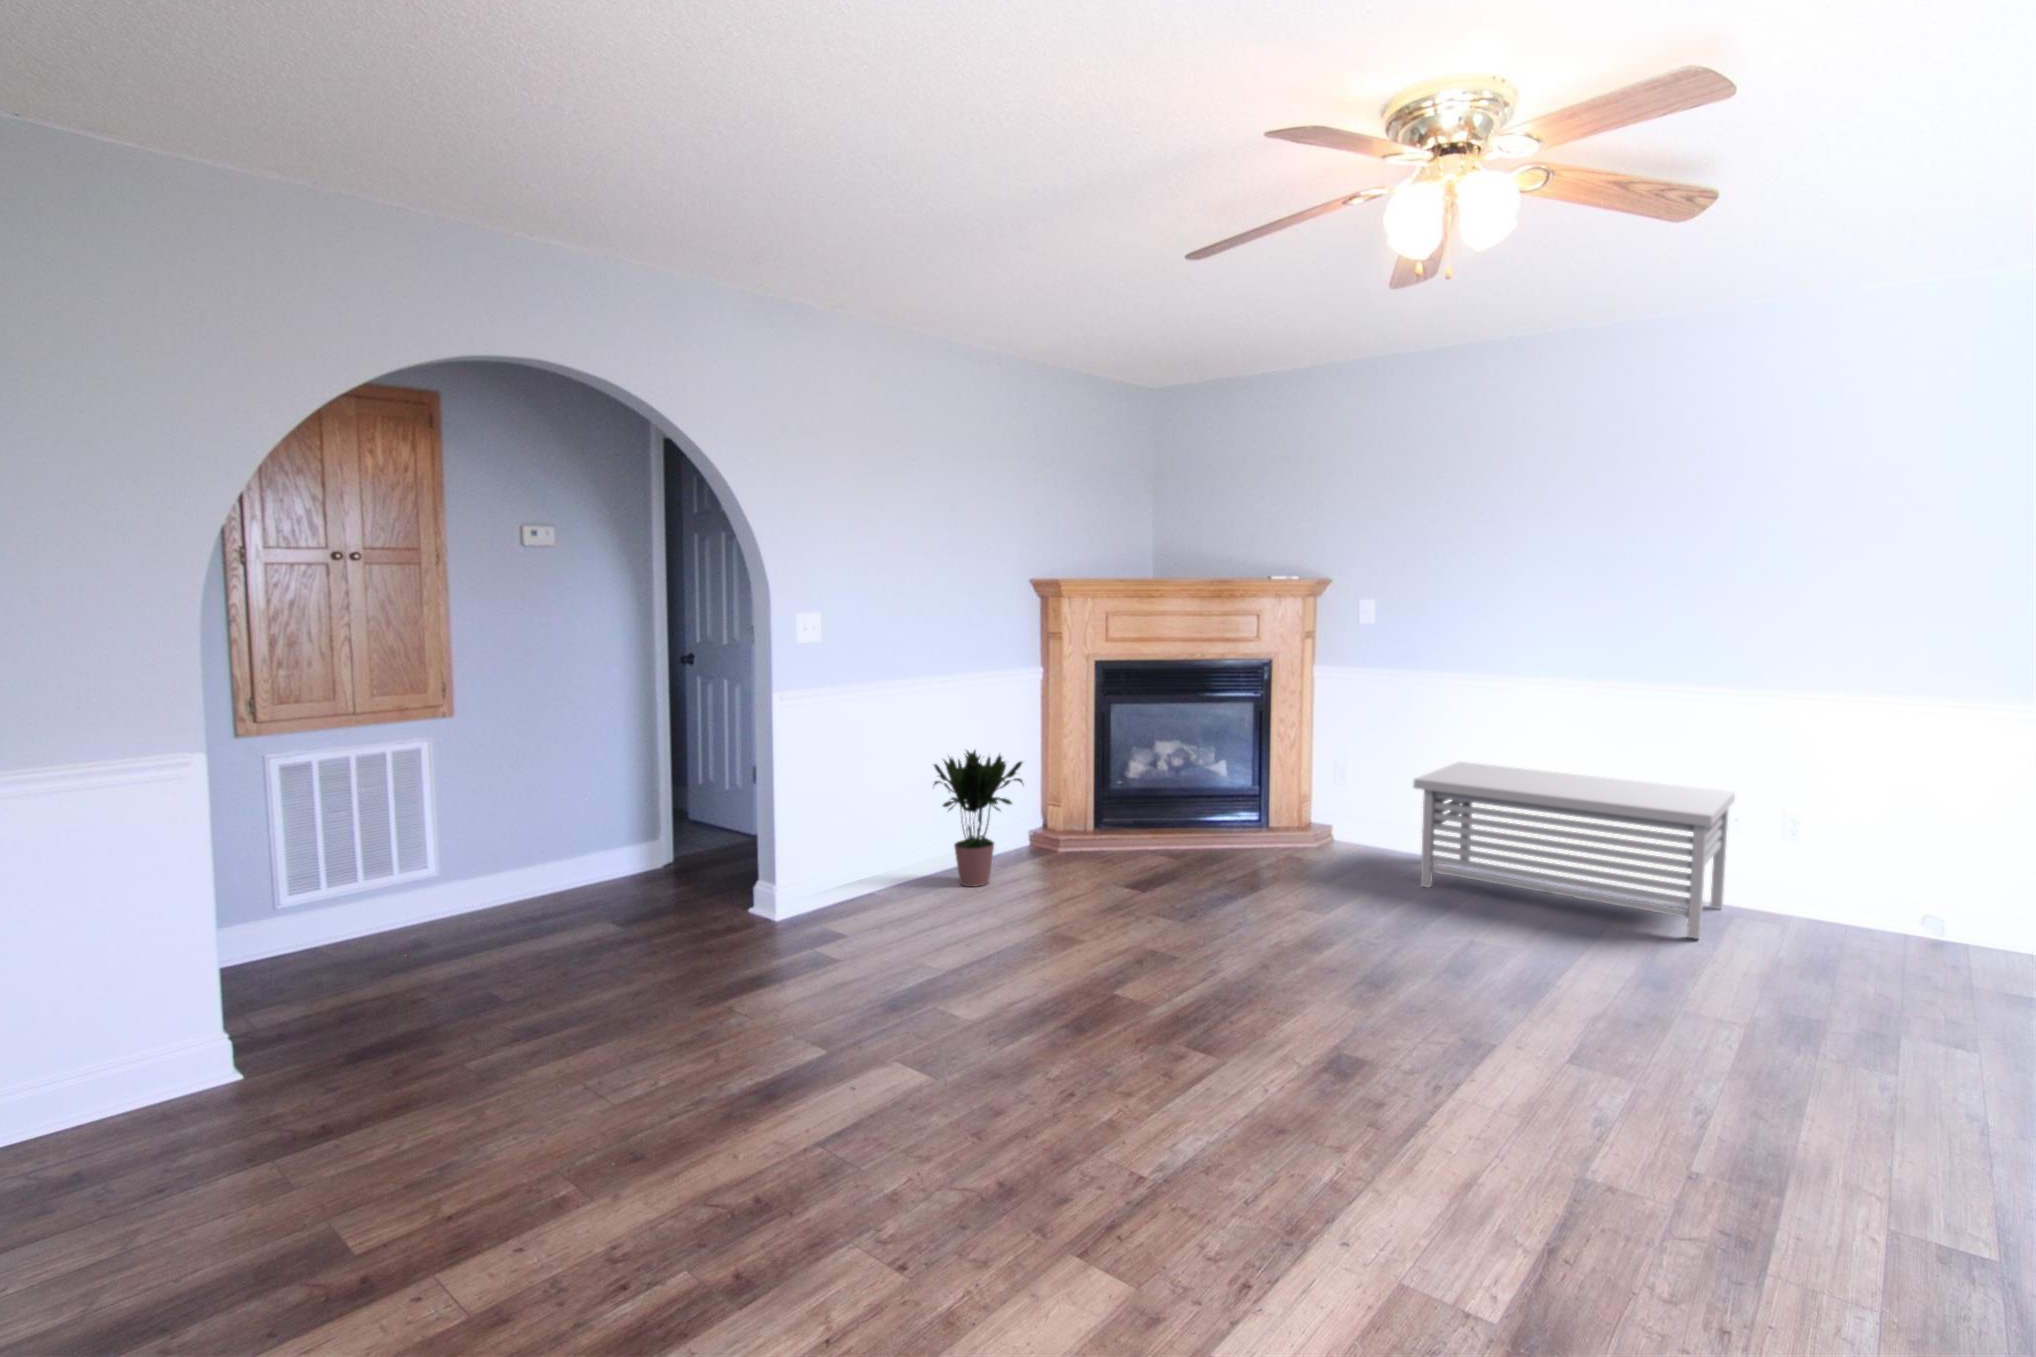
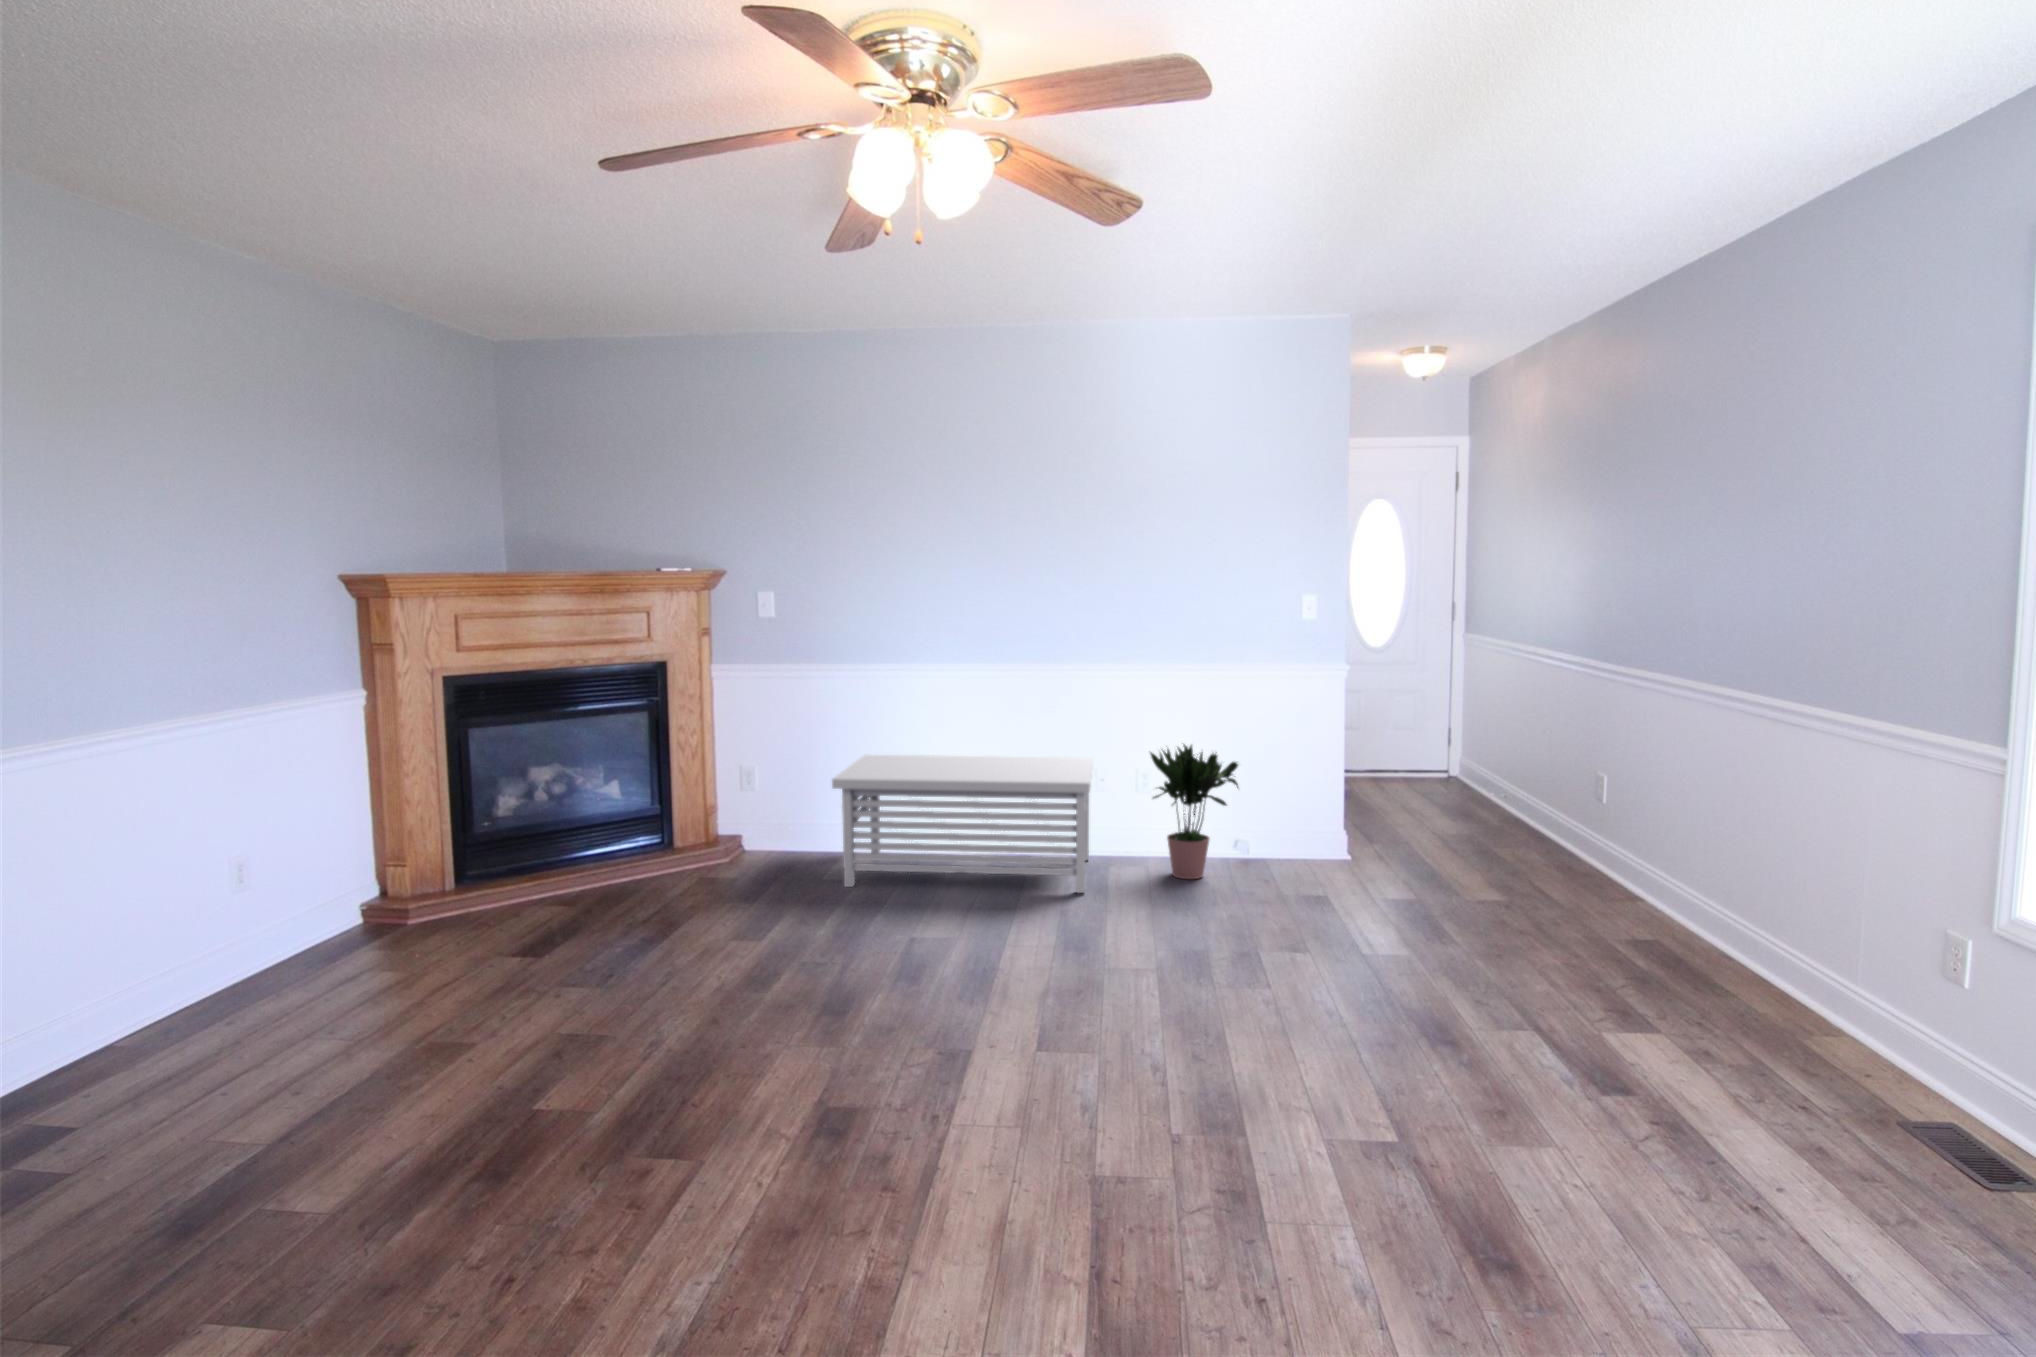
potted plant: present [934,750,1023,887] -> present [1150,745,1238,879]

